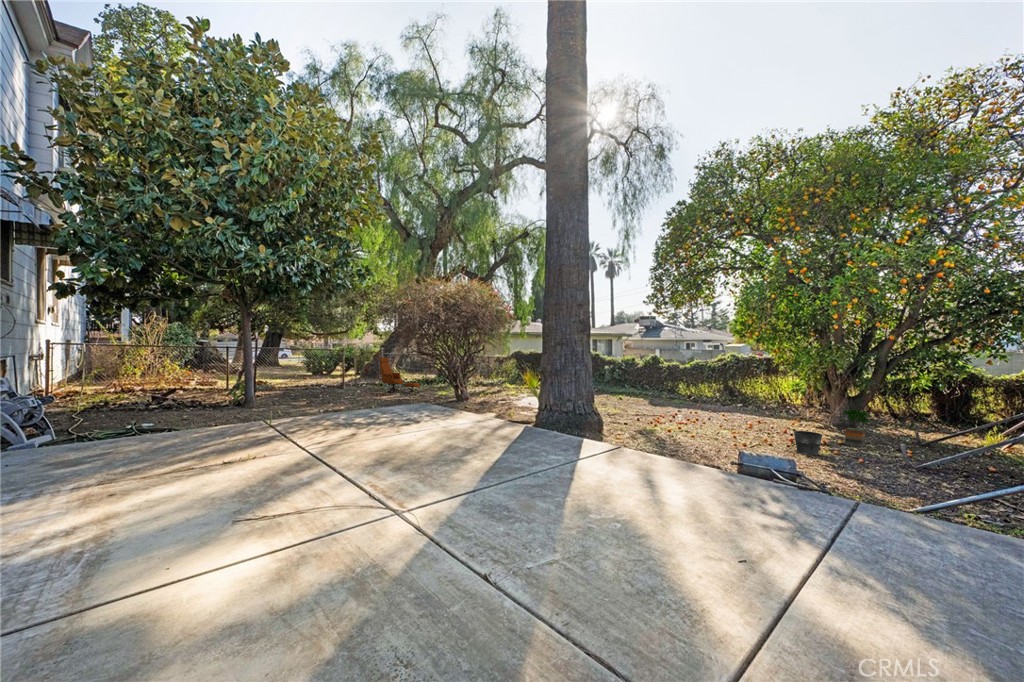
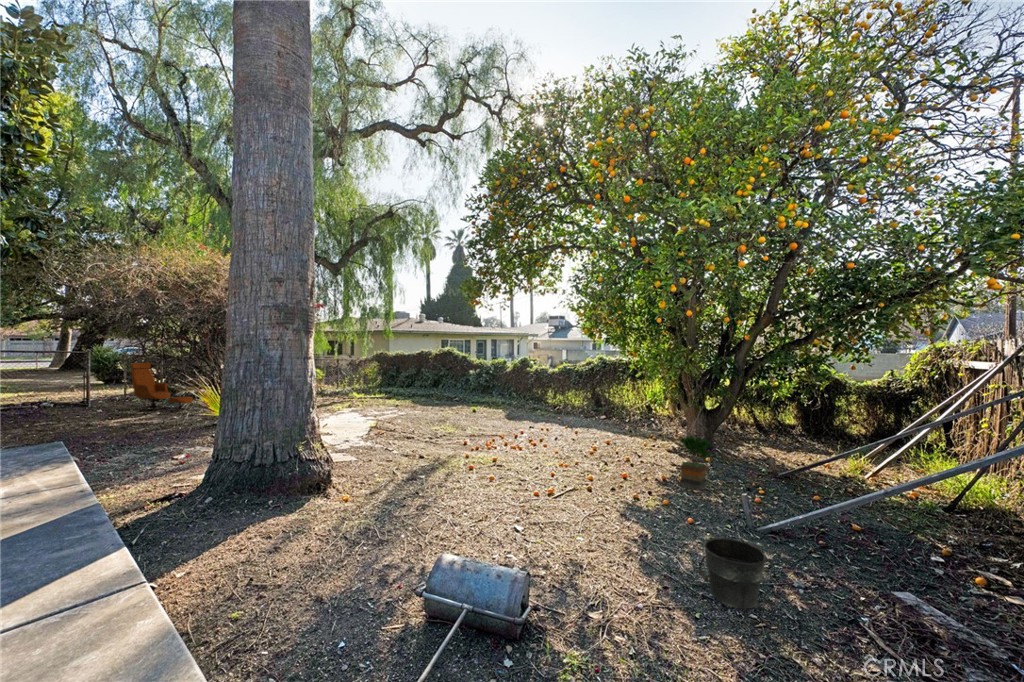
bucket: present [791,431,822,455] -> present [698,538,766,609]

